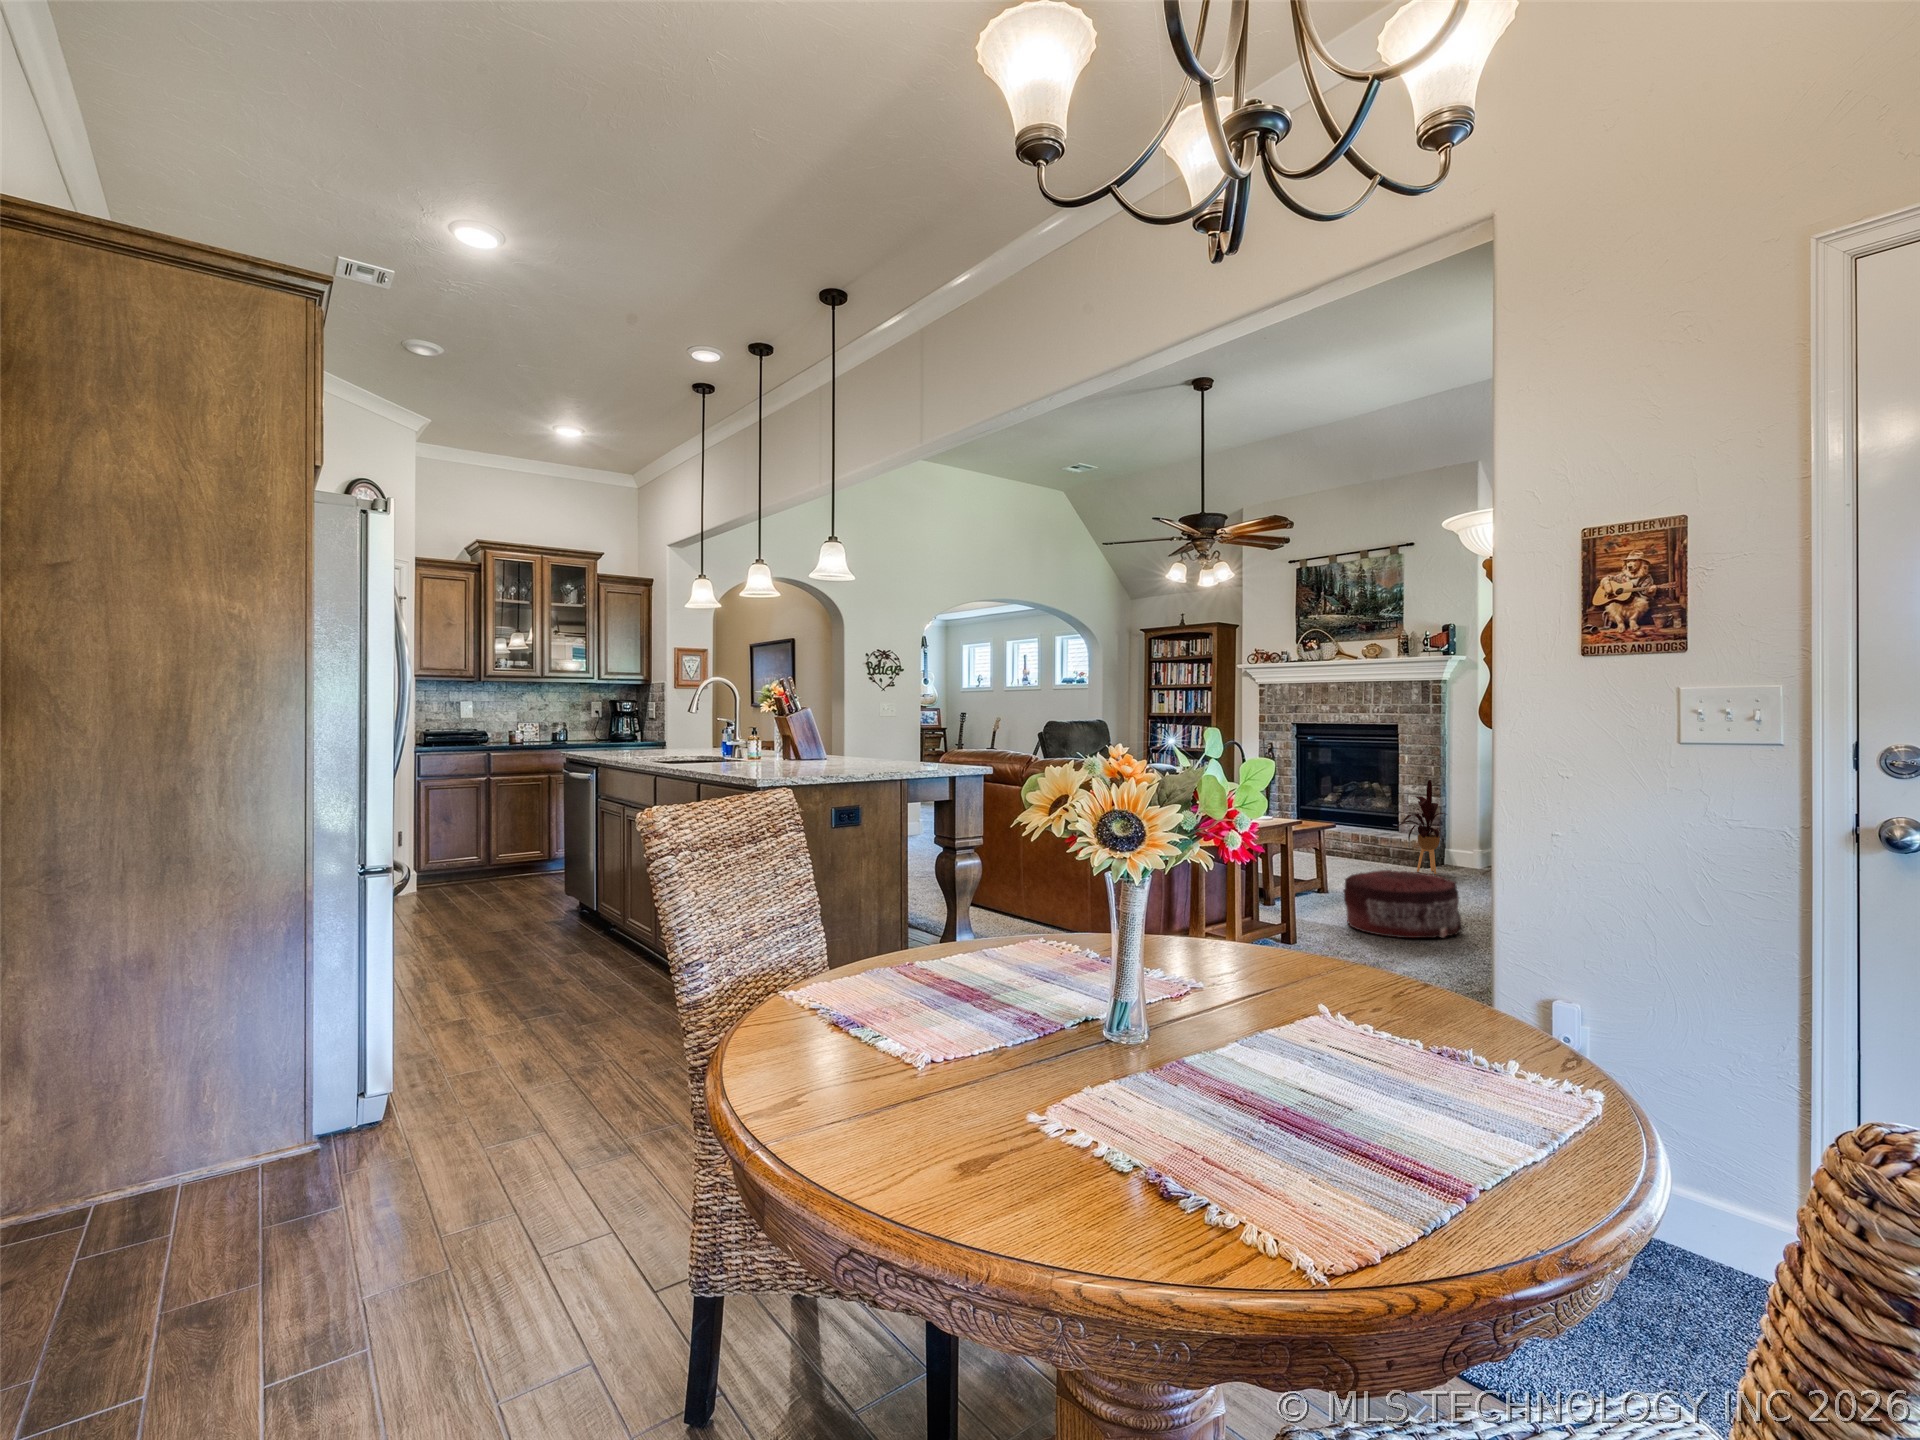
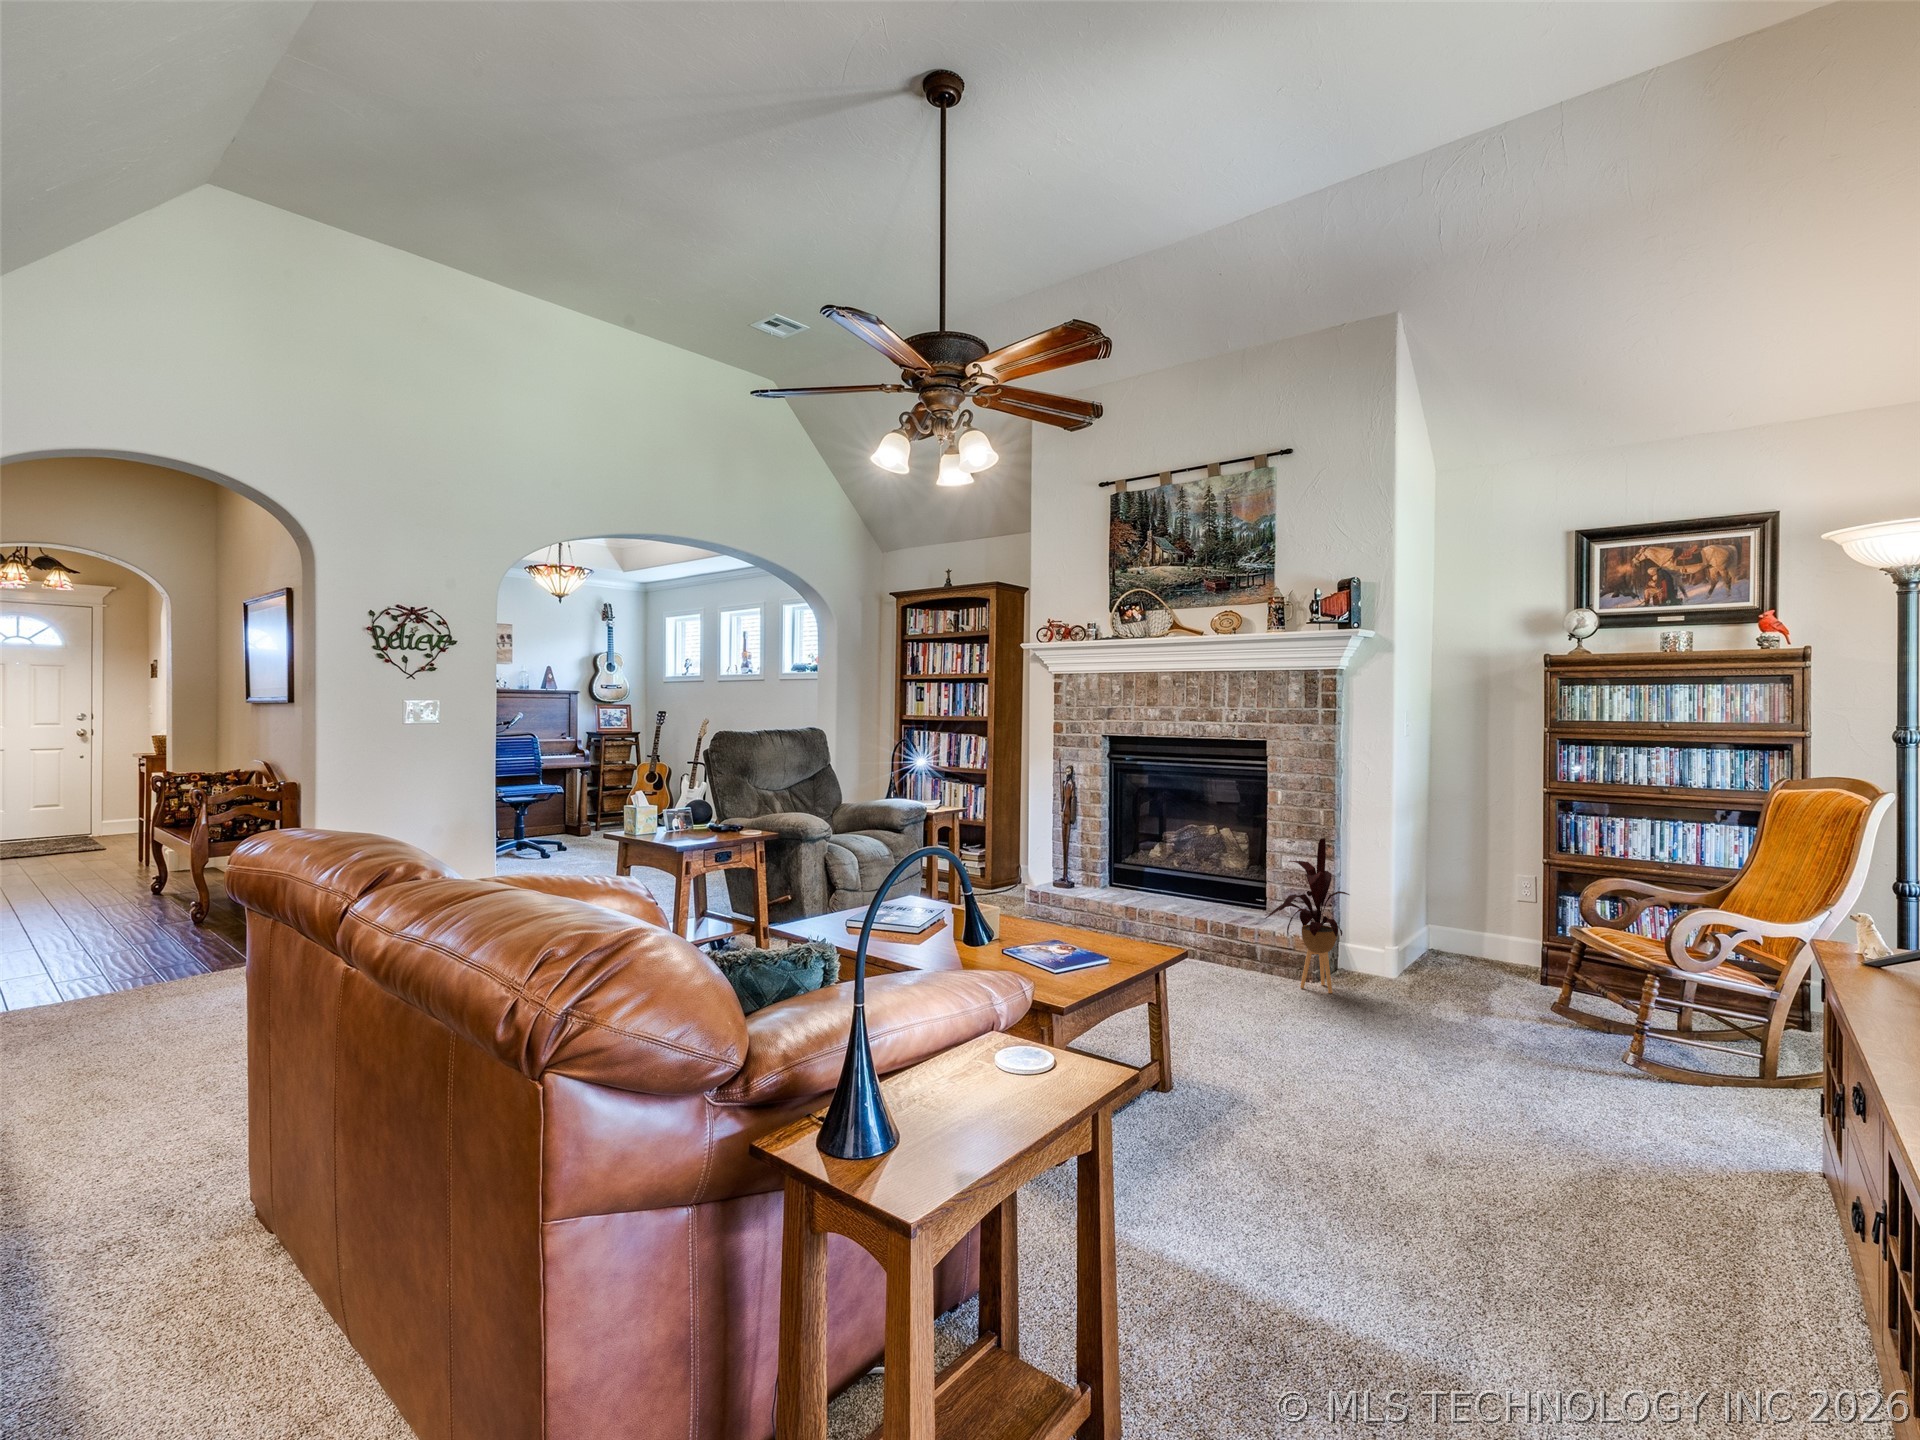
pouf: present [1343,870,1462,938] -> none [1217,1083,1489,1318]

